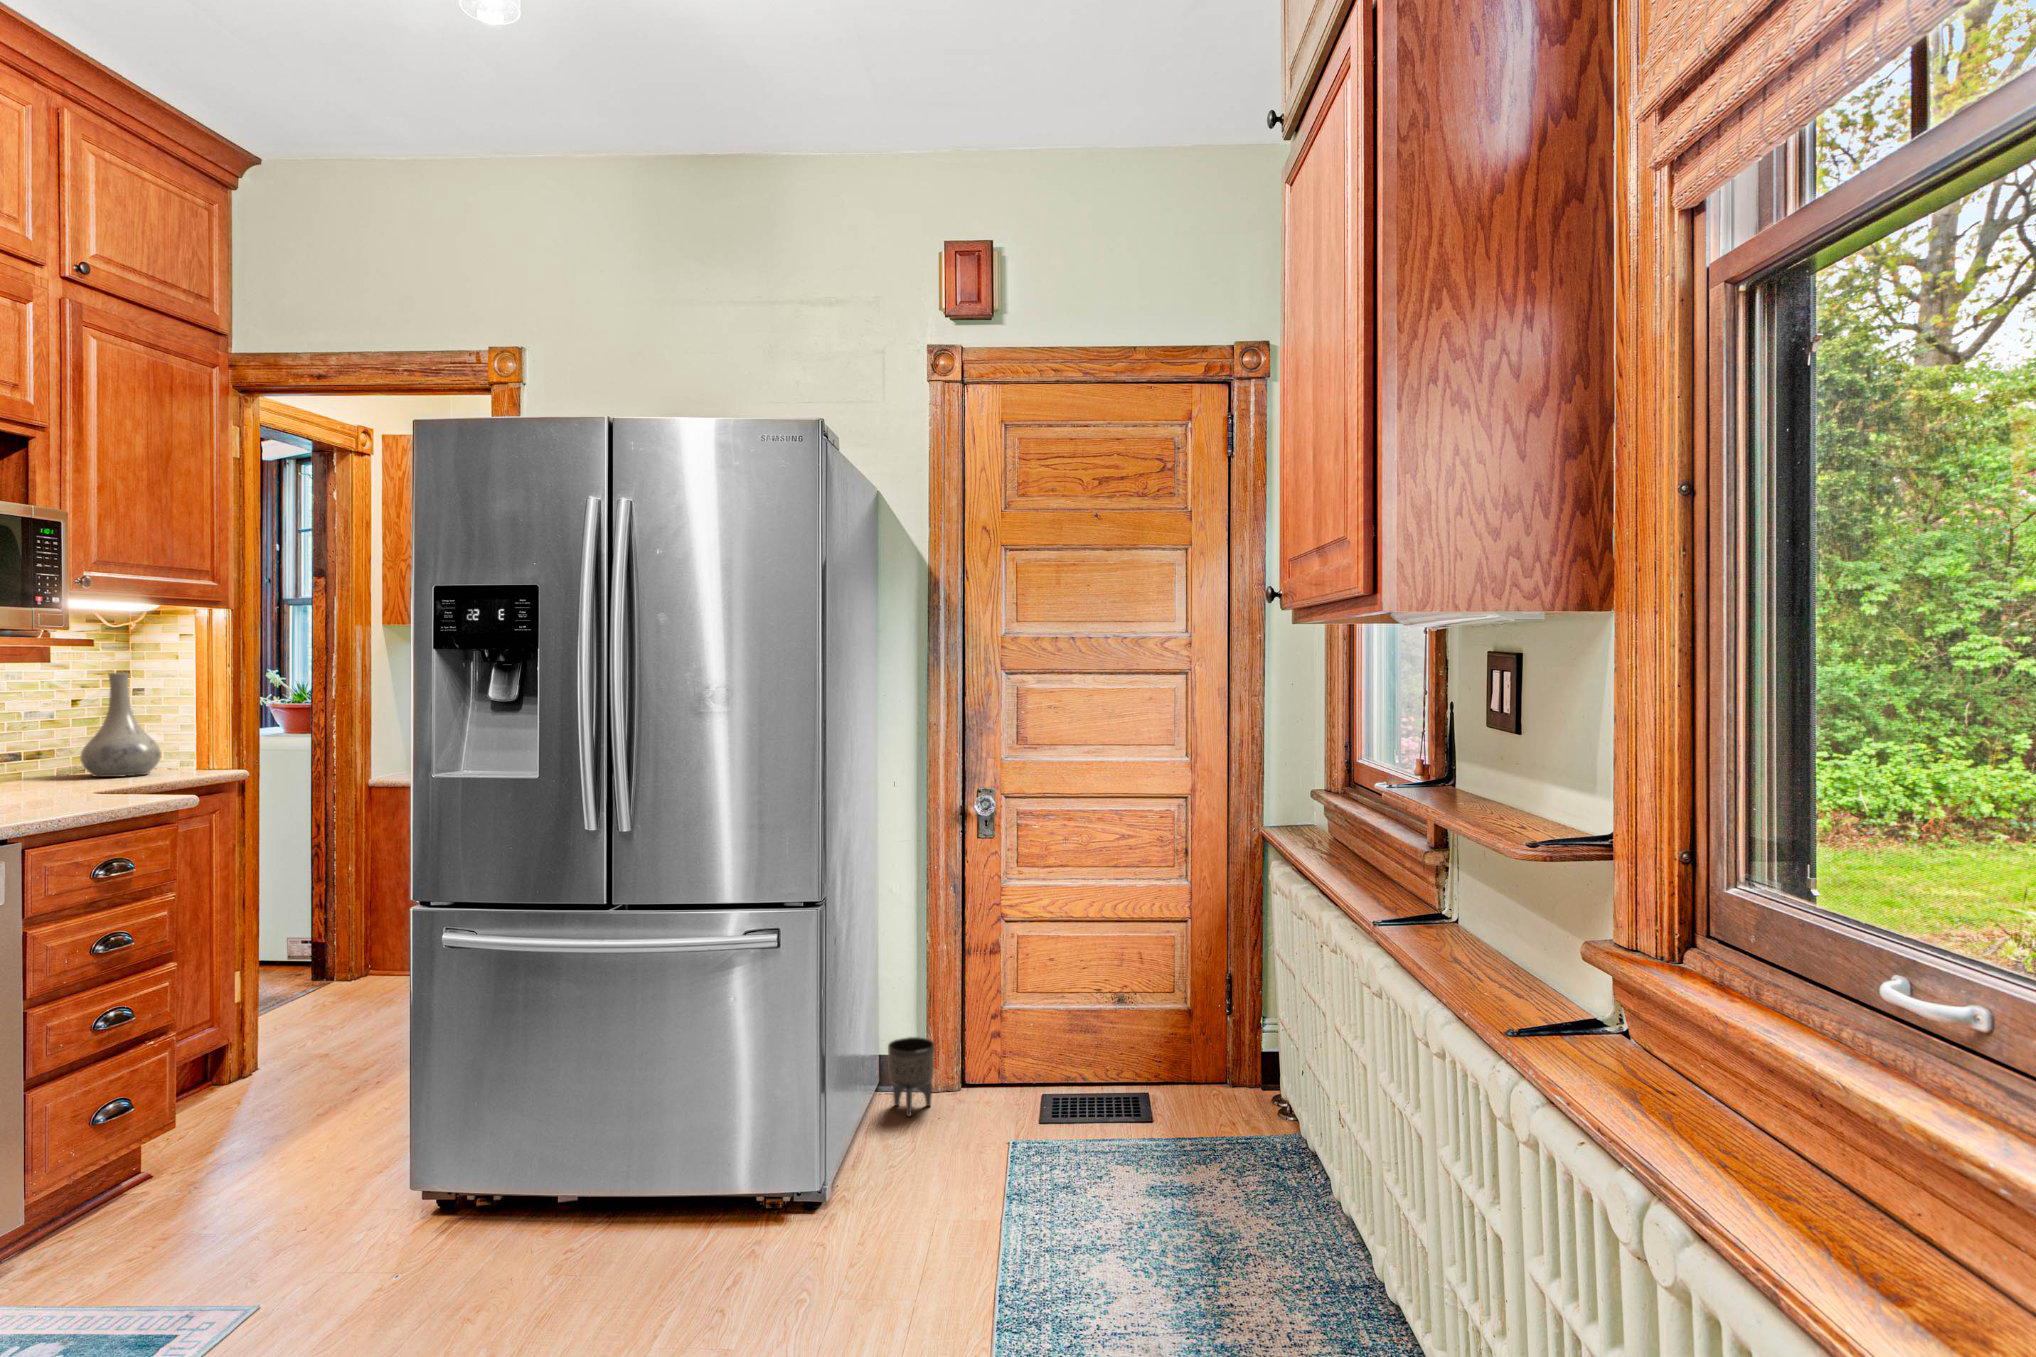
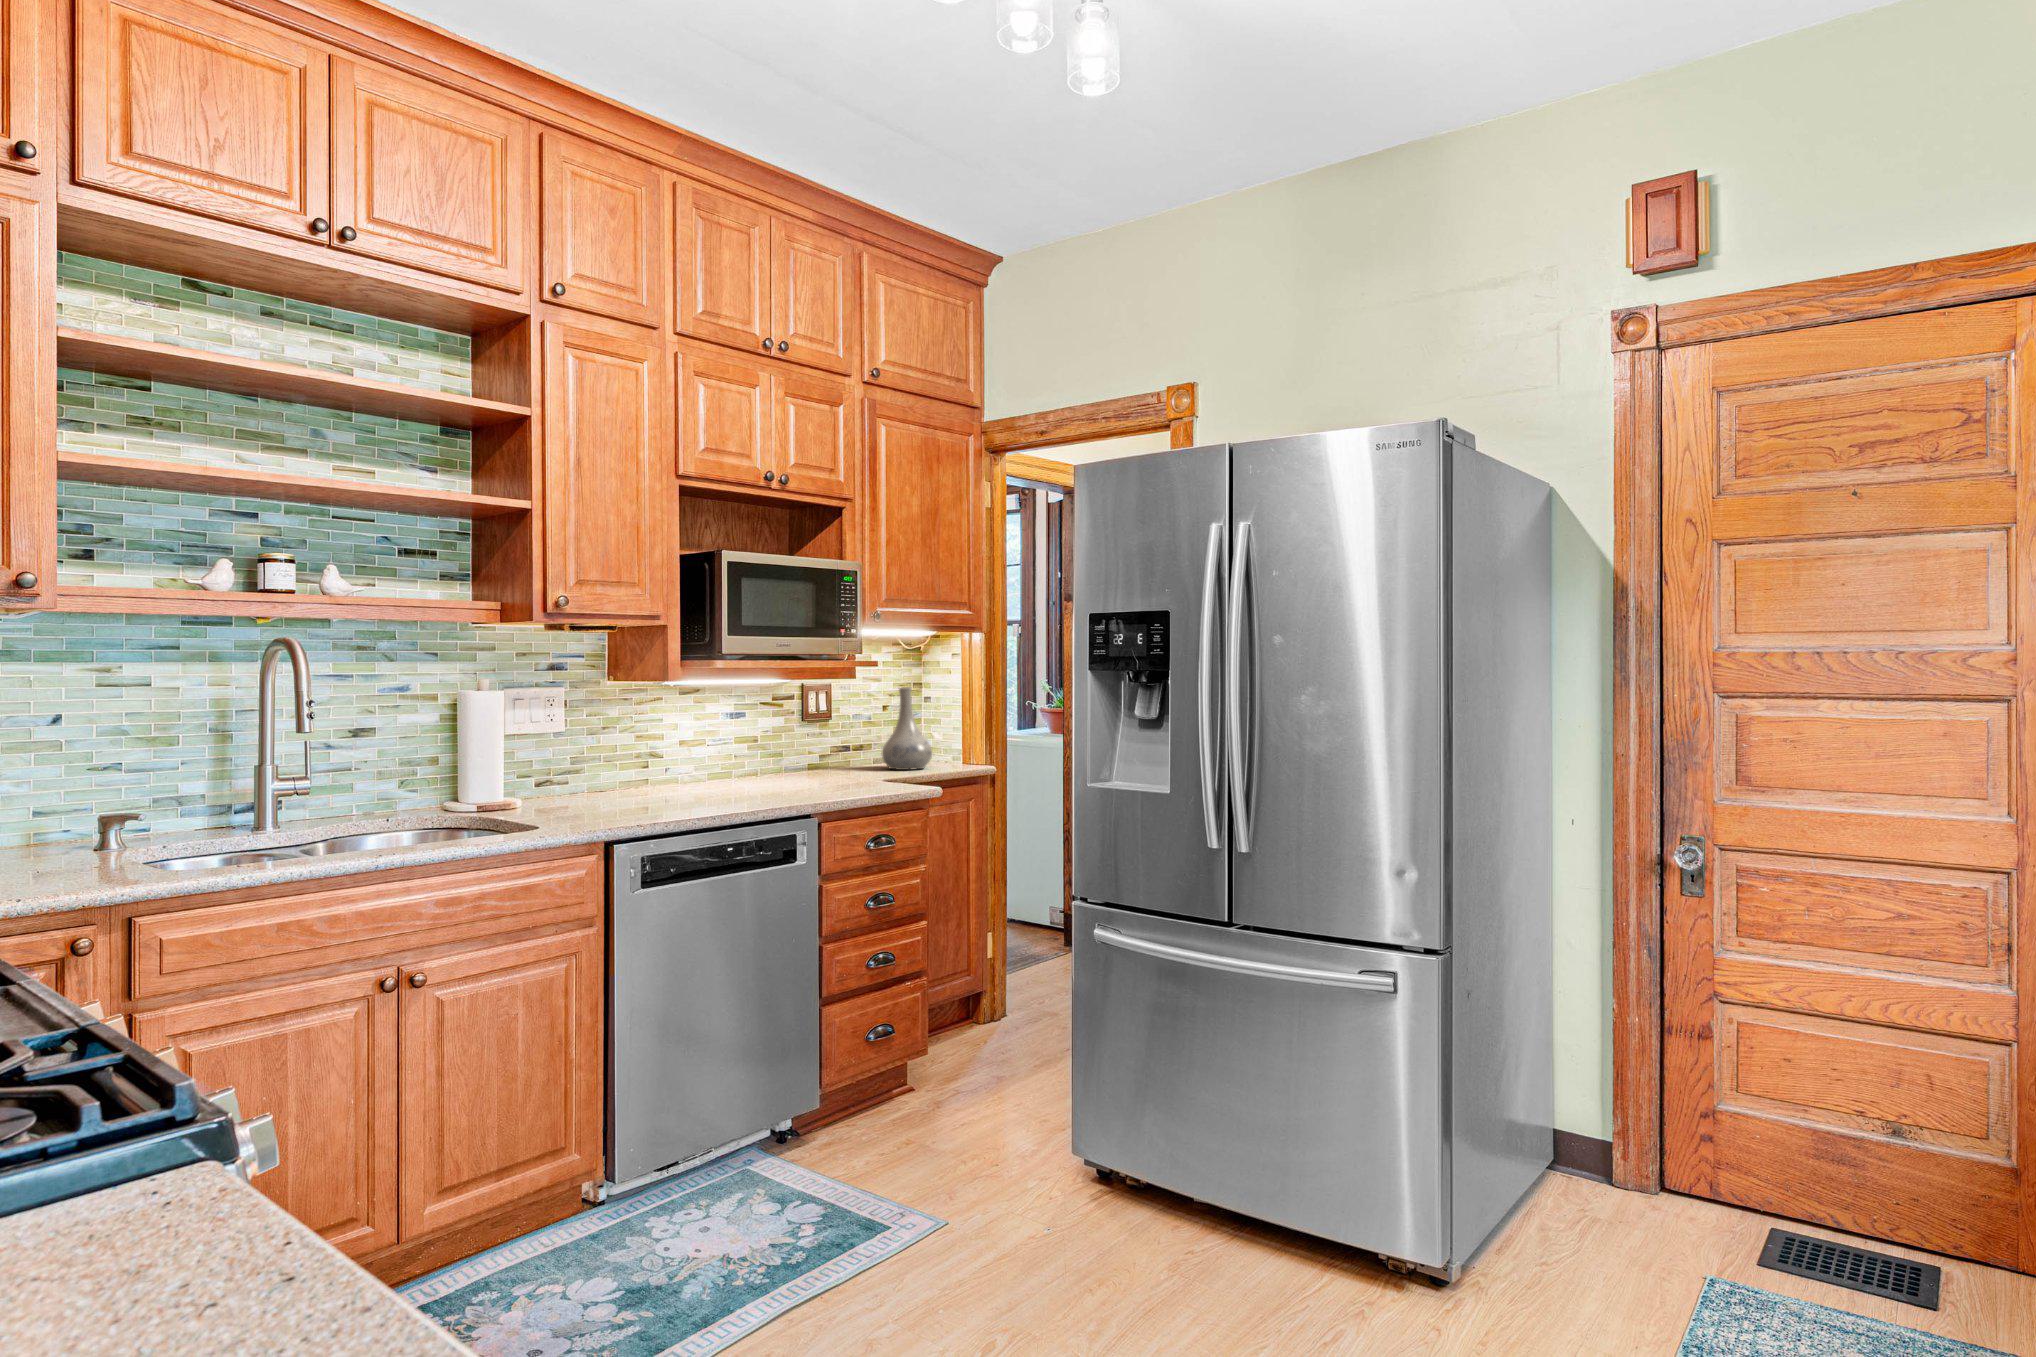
planter: present [888,1037,935,1116] -> none [1556,1116,1616,1210]

